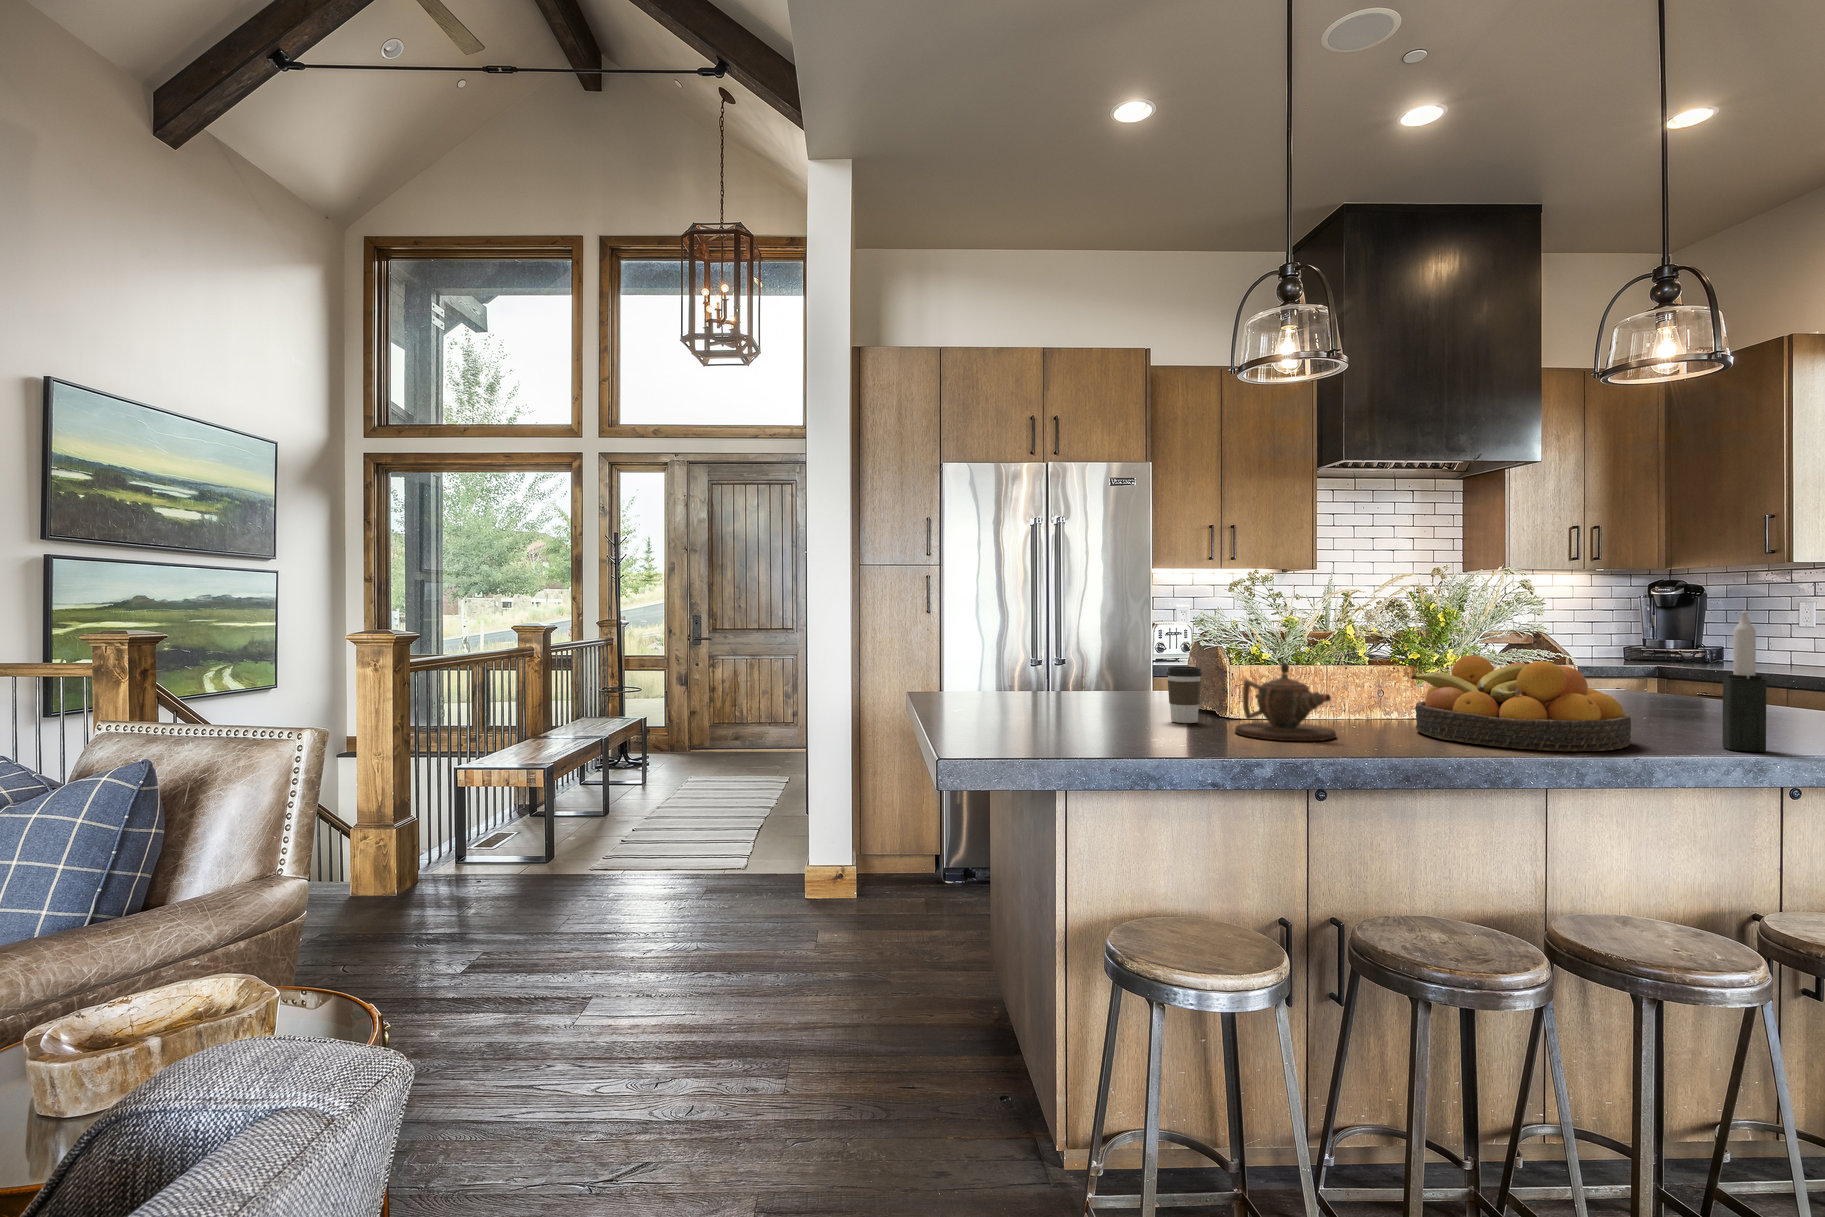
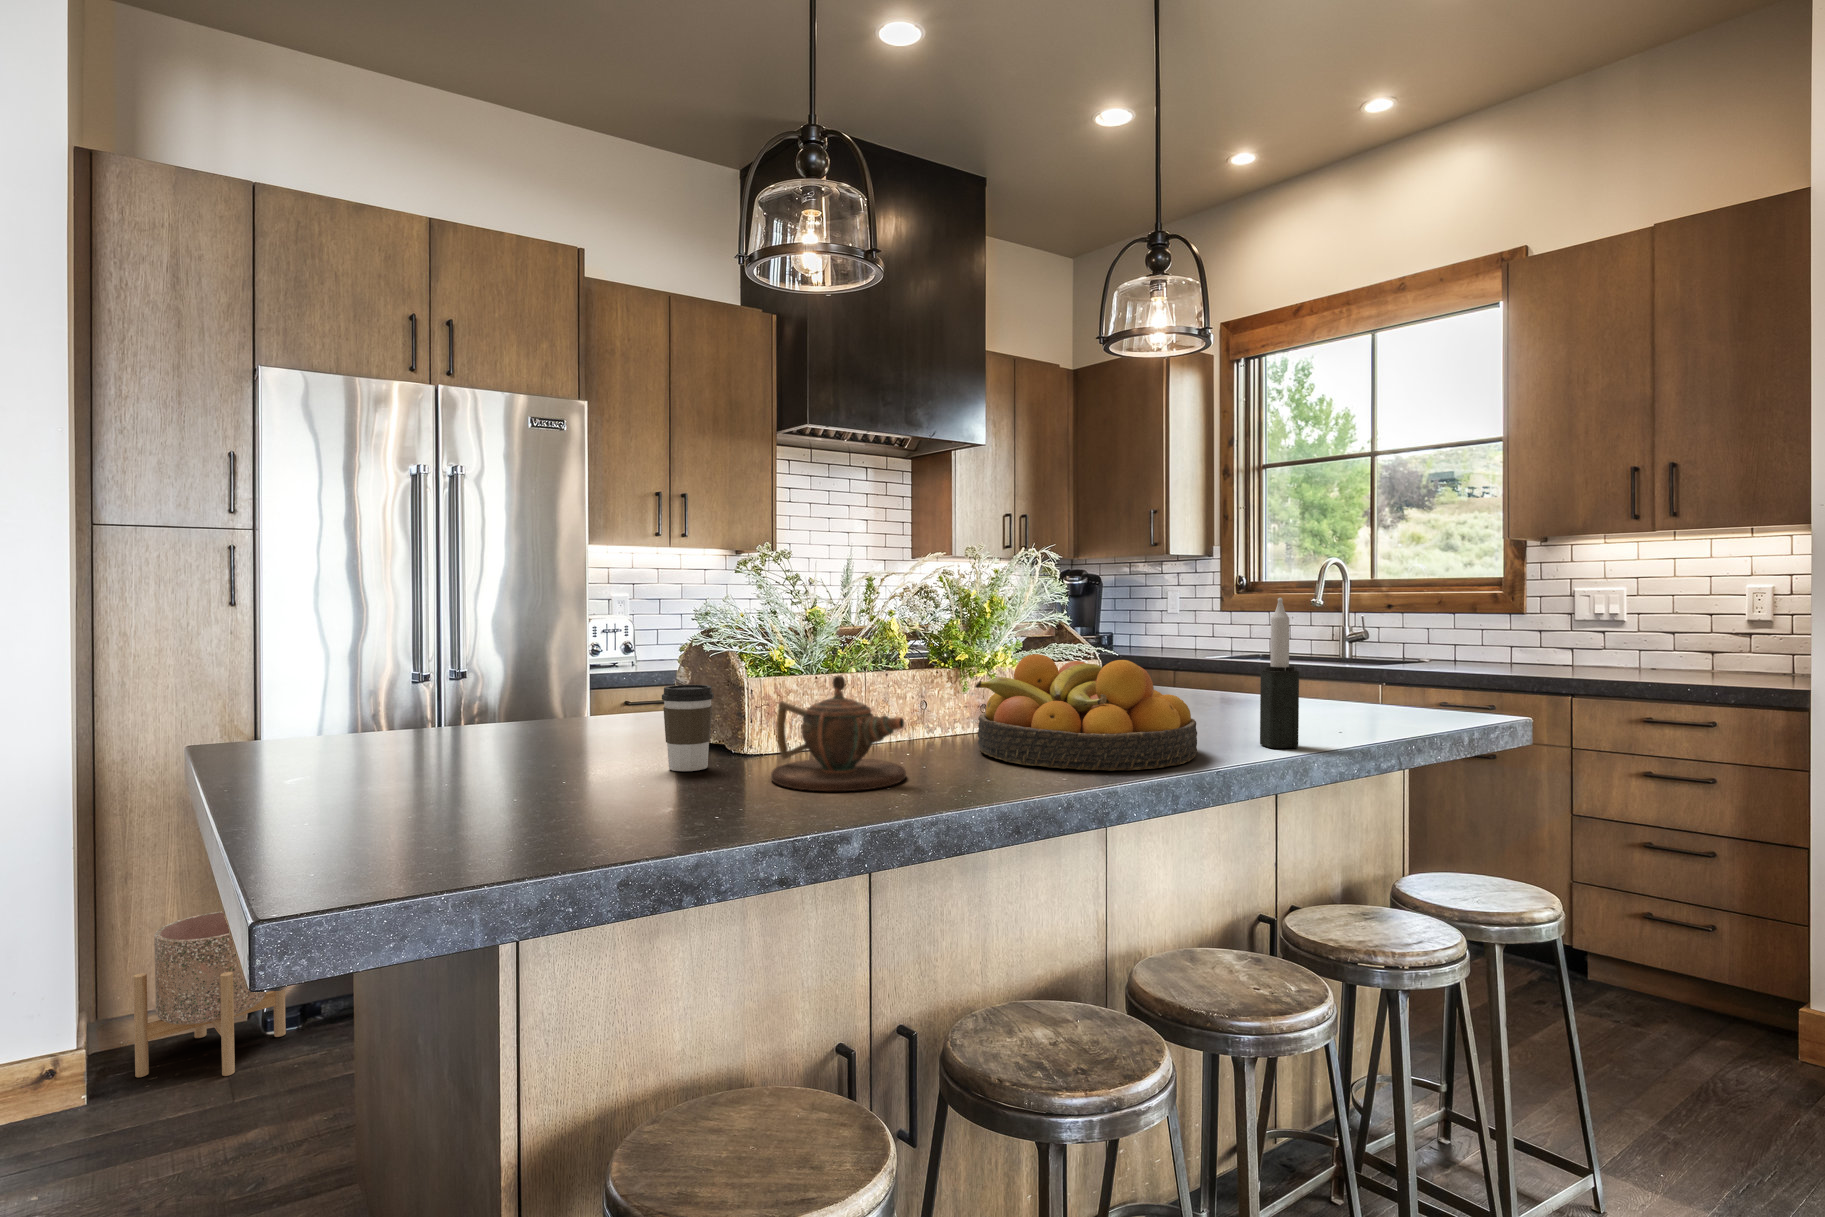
planter: none [879,802,955,901] -> present [133,911,286,1077]

